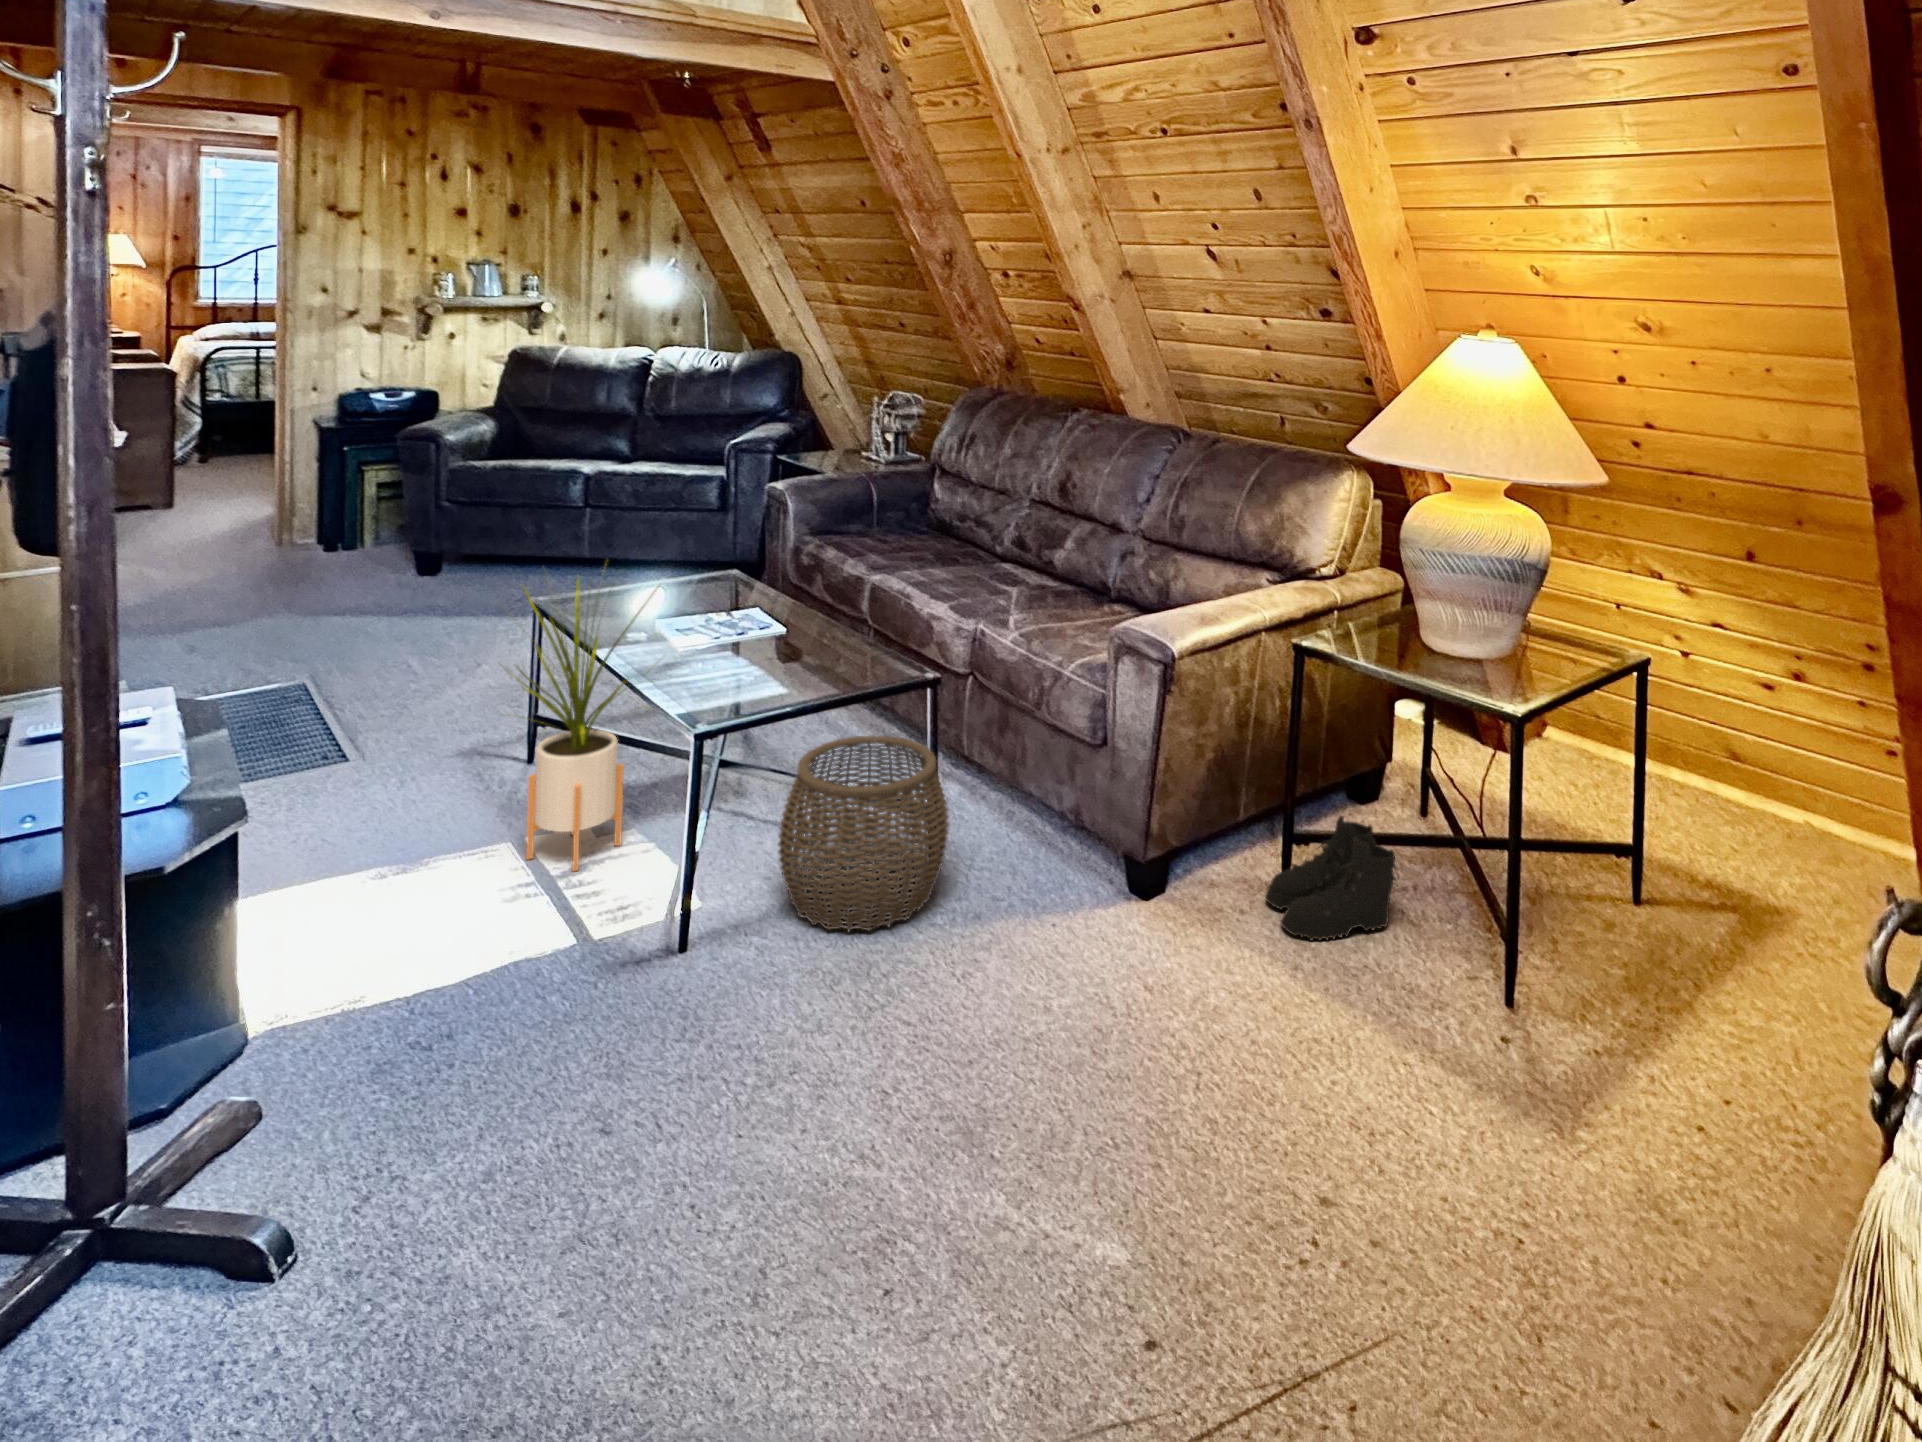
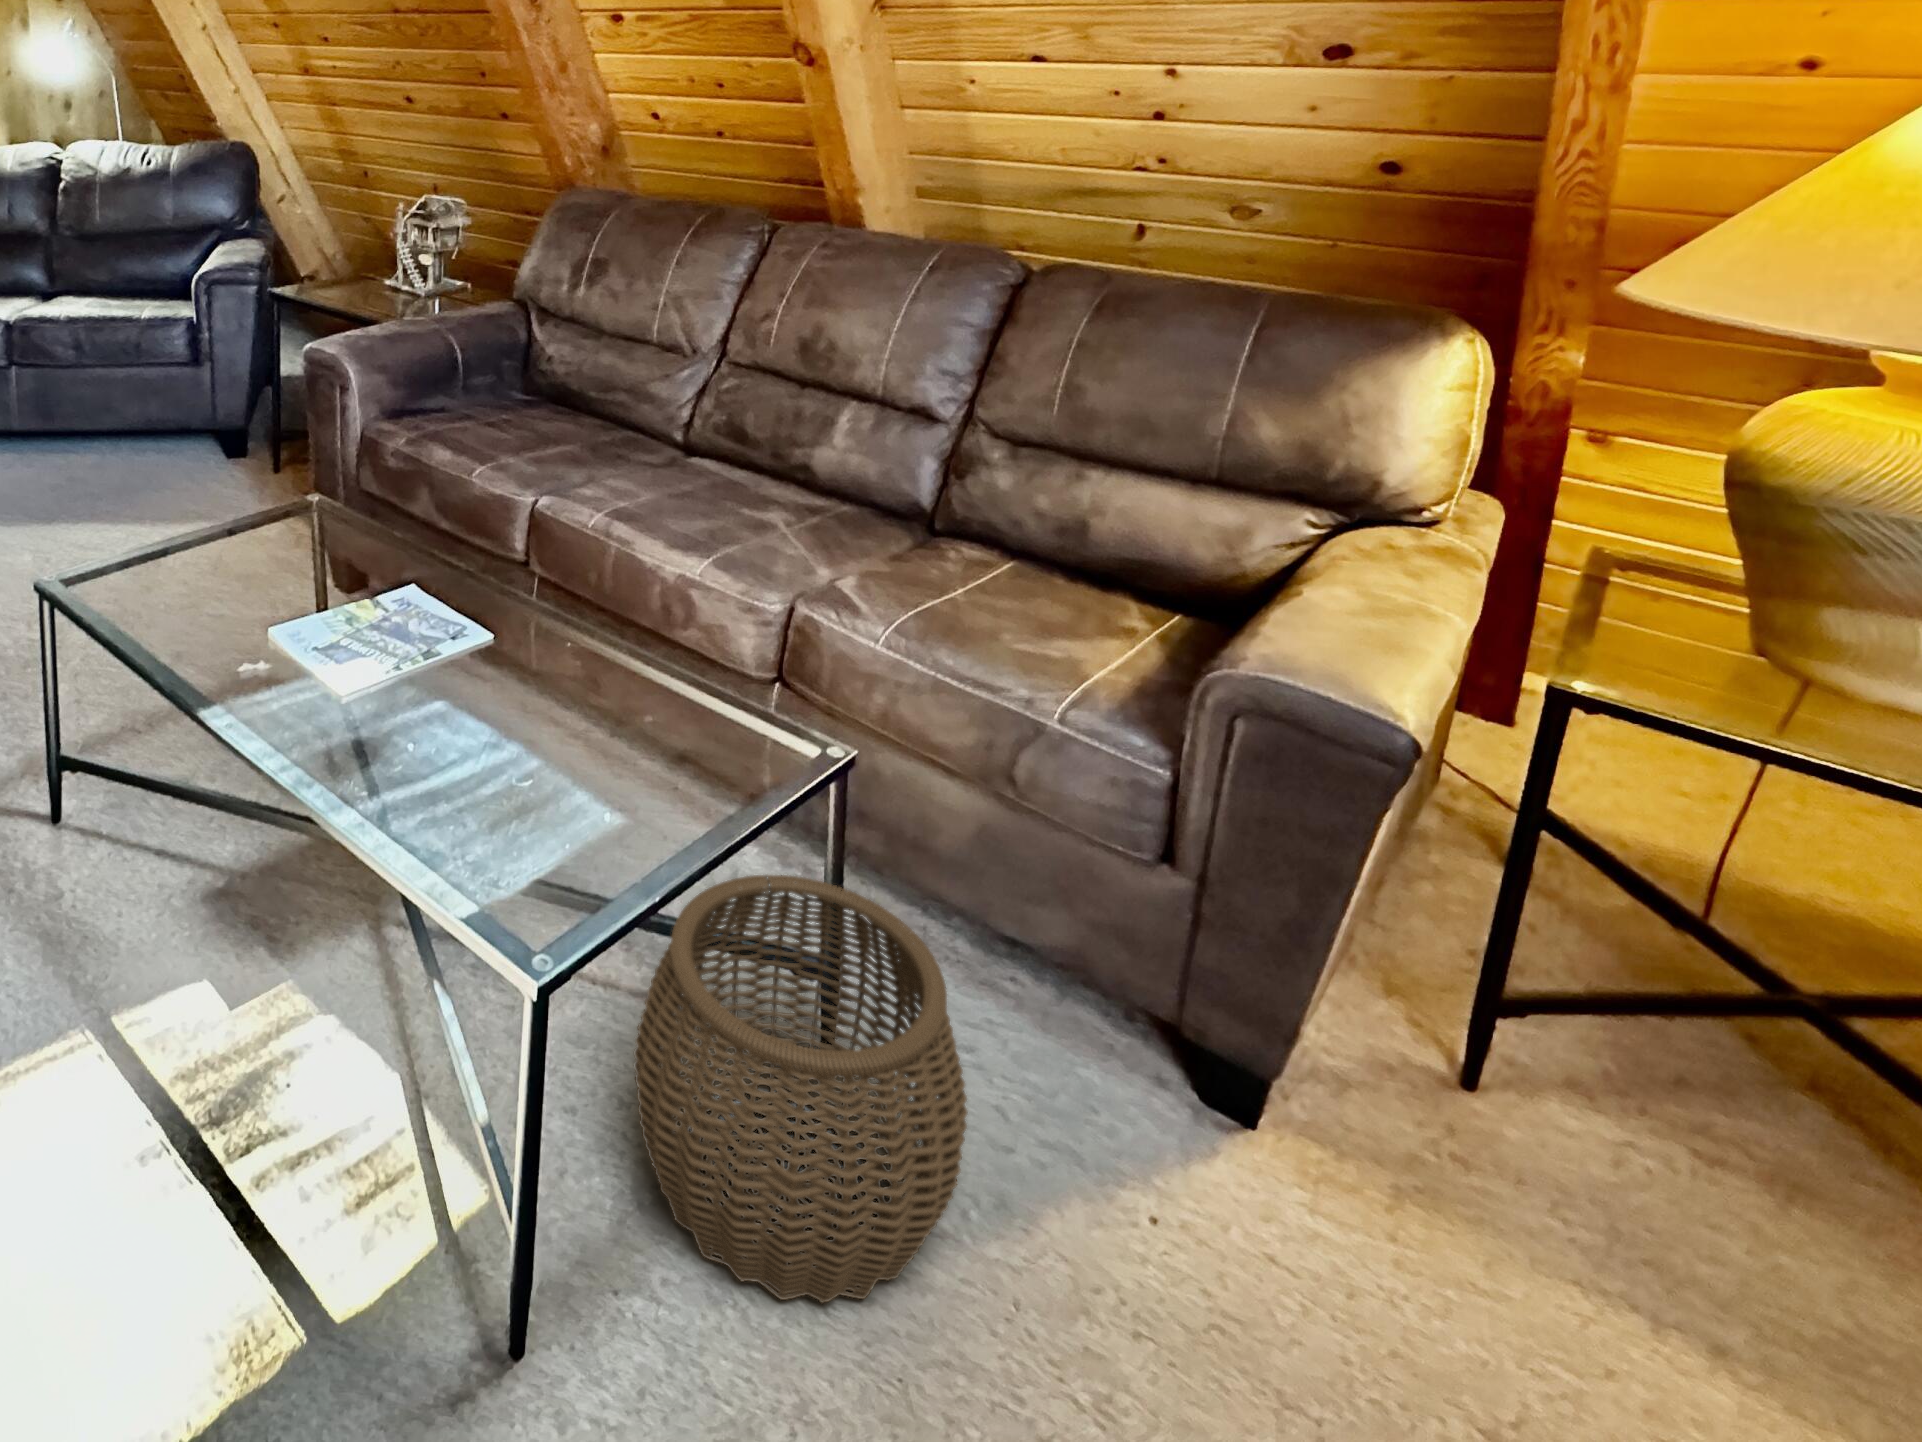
house plant: present [503,574,659,871] -> none [40,562,352,1131]
boots: present [1265,816,1397,941] -> none [1507,997,1841,1276]

